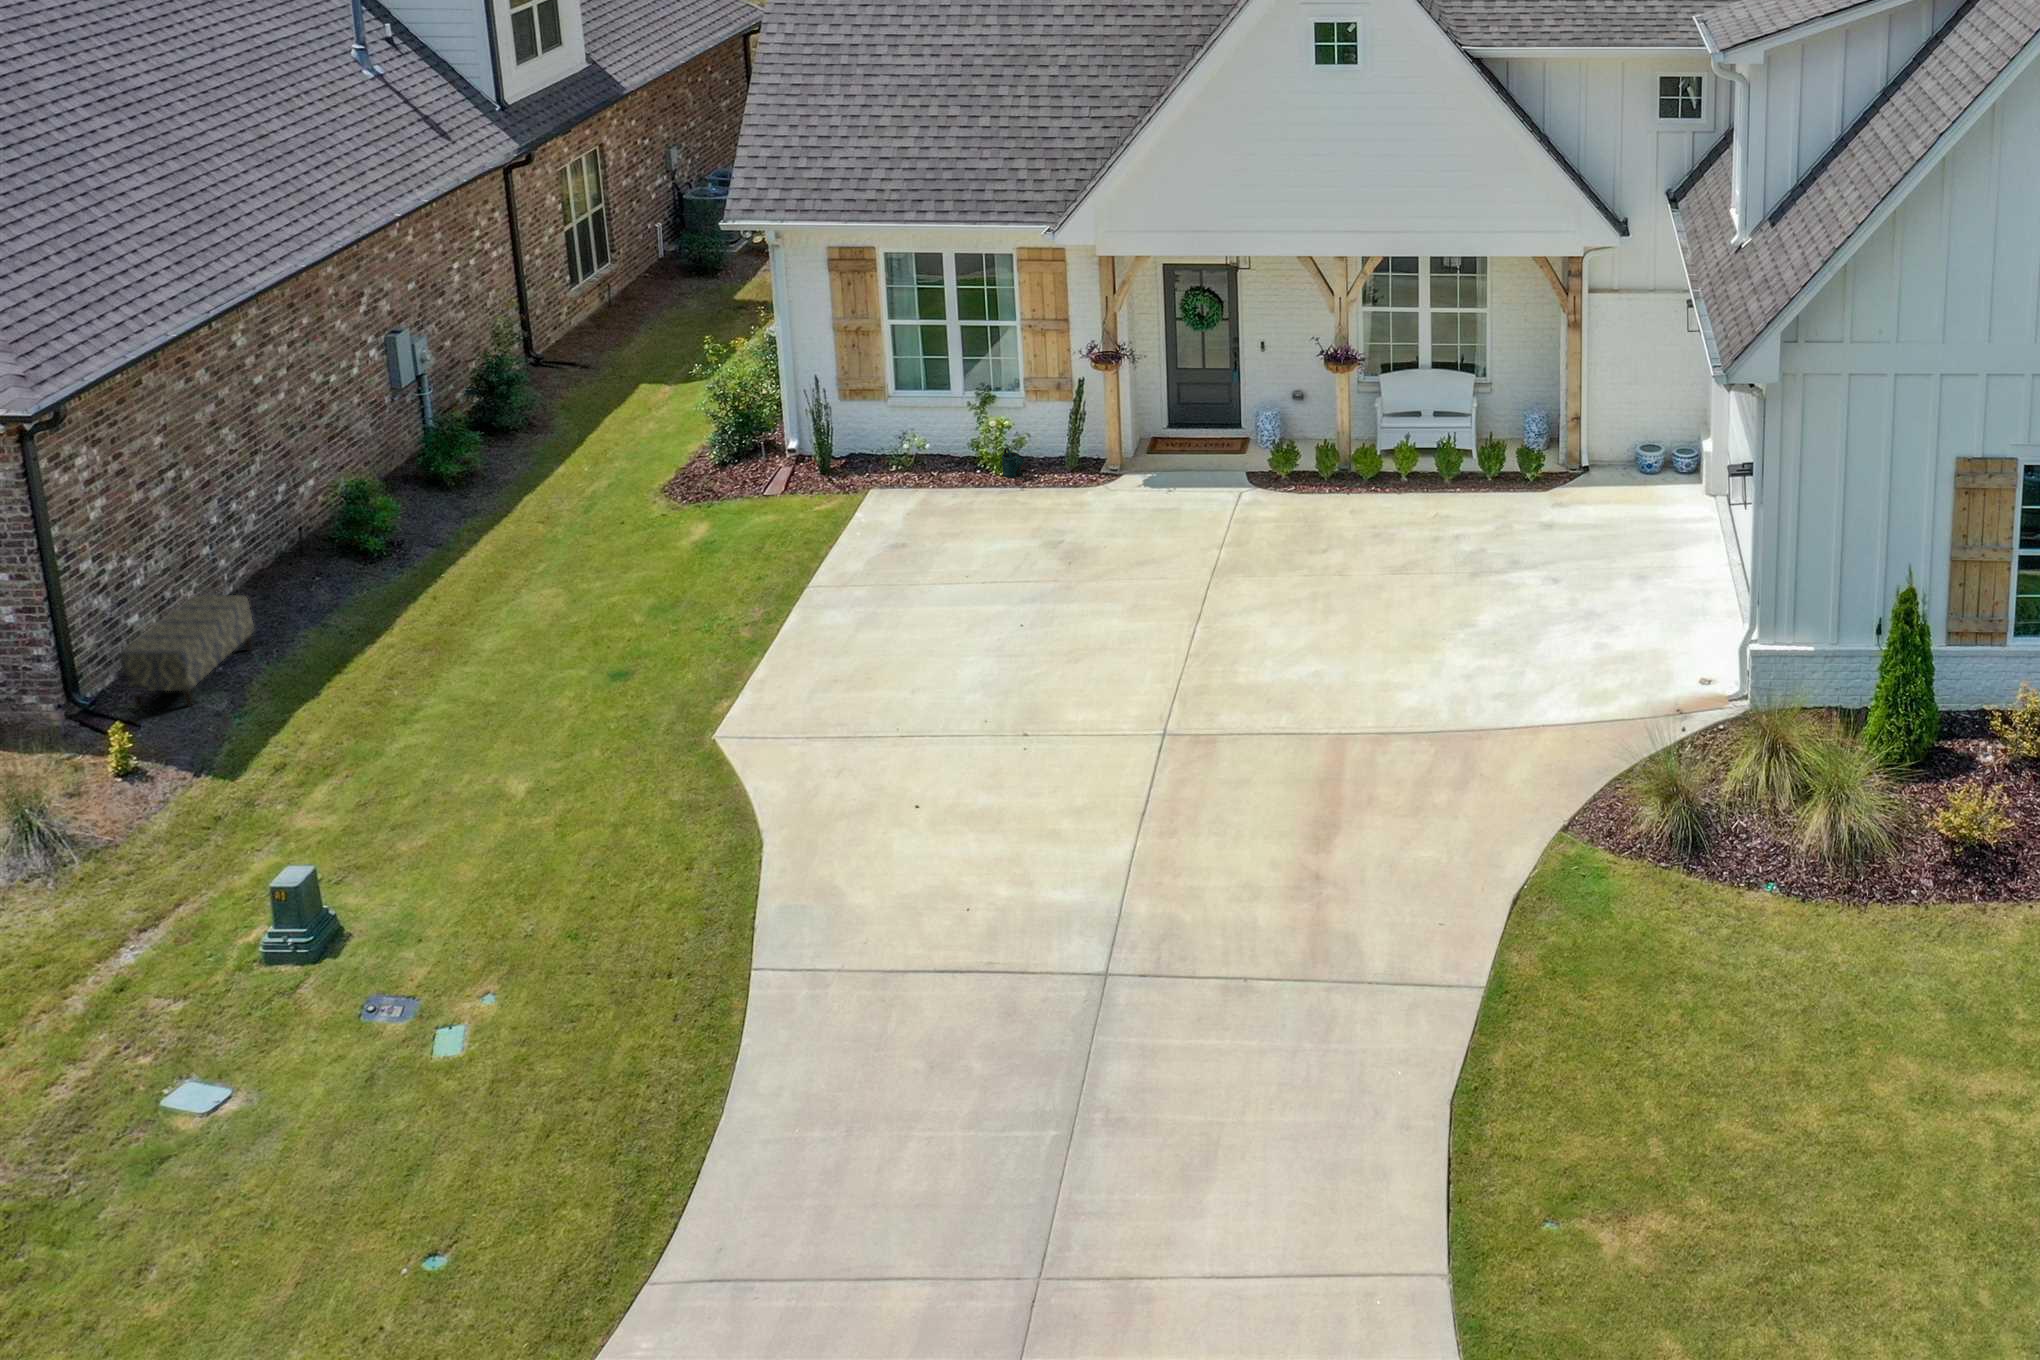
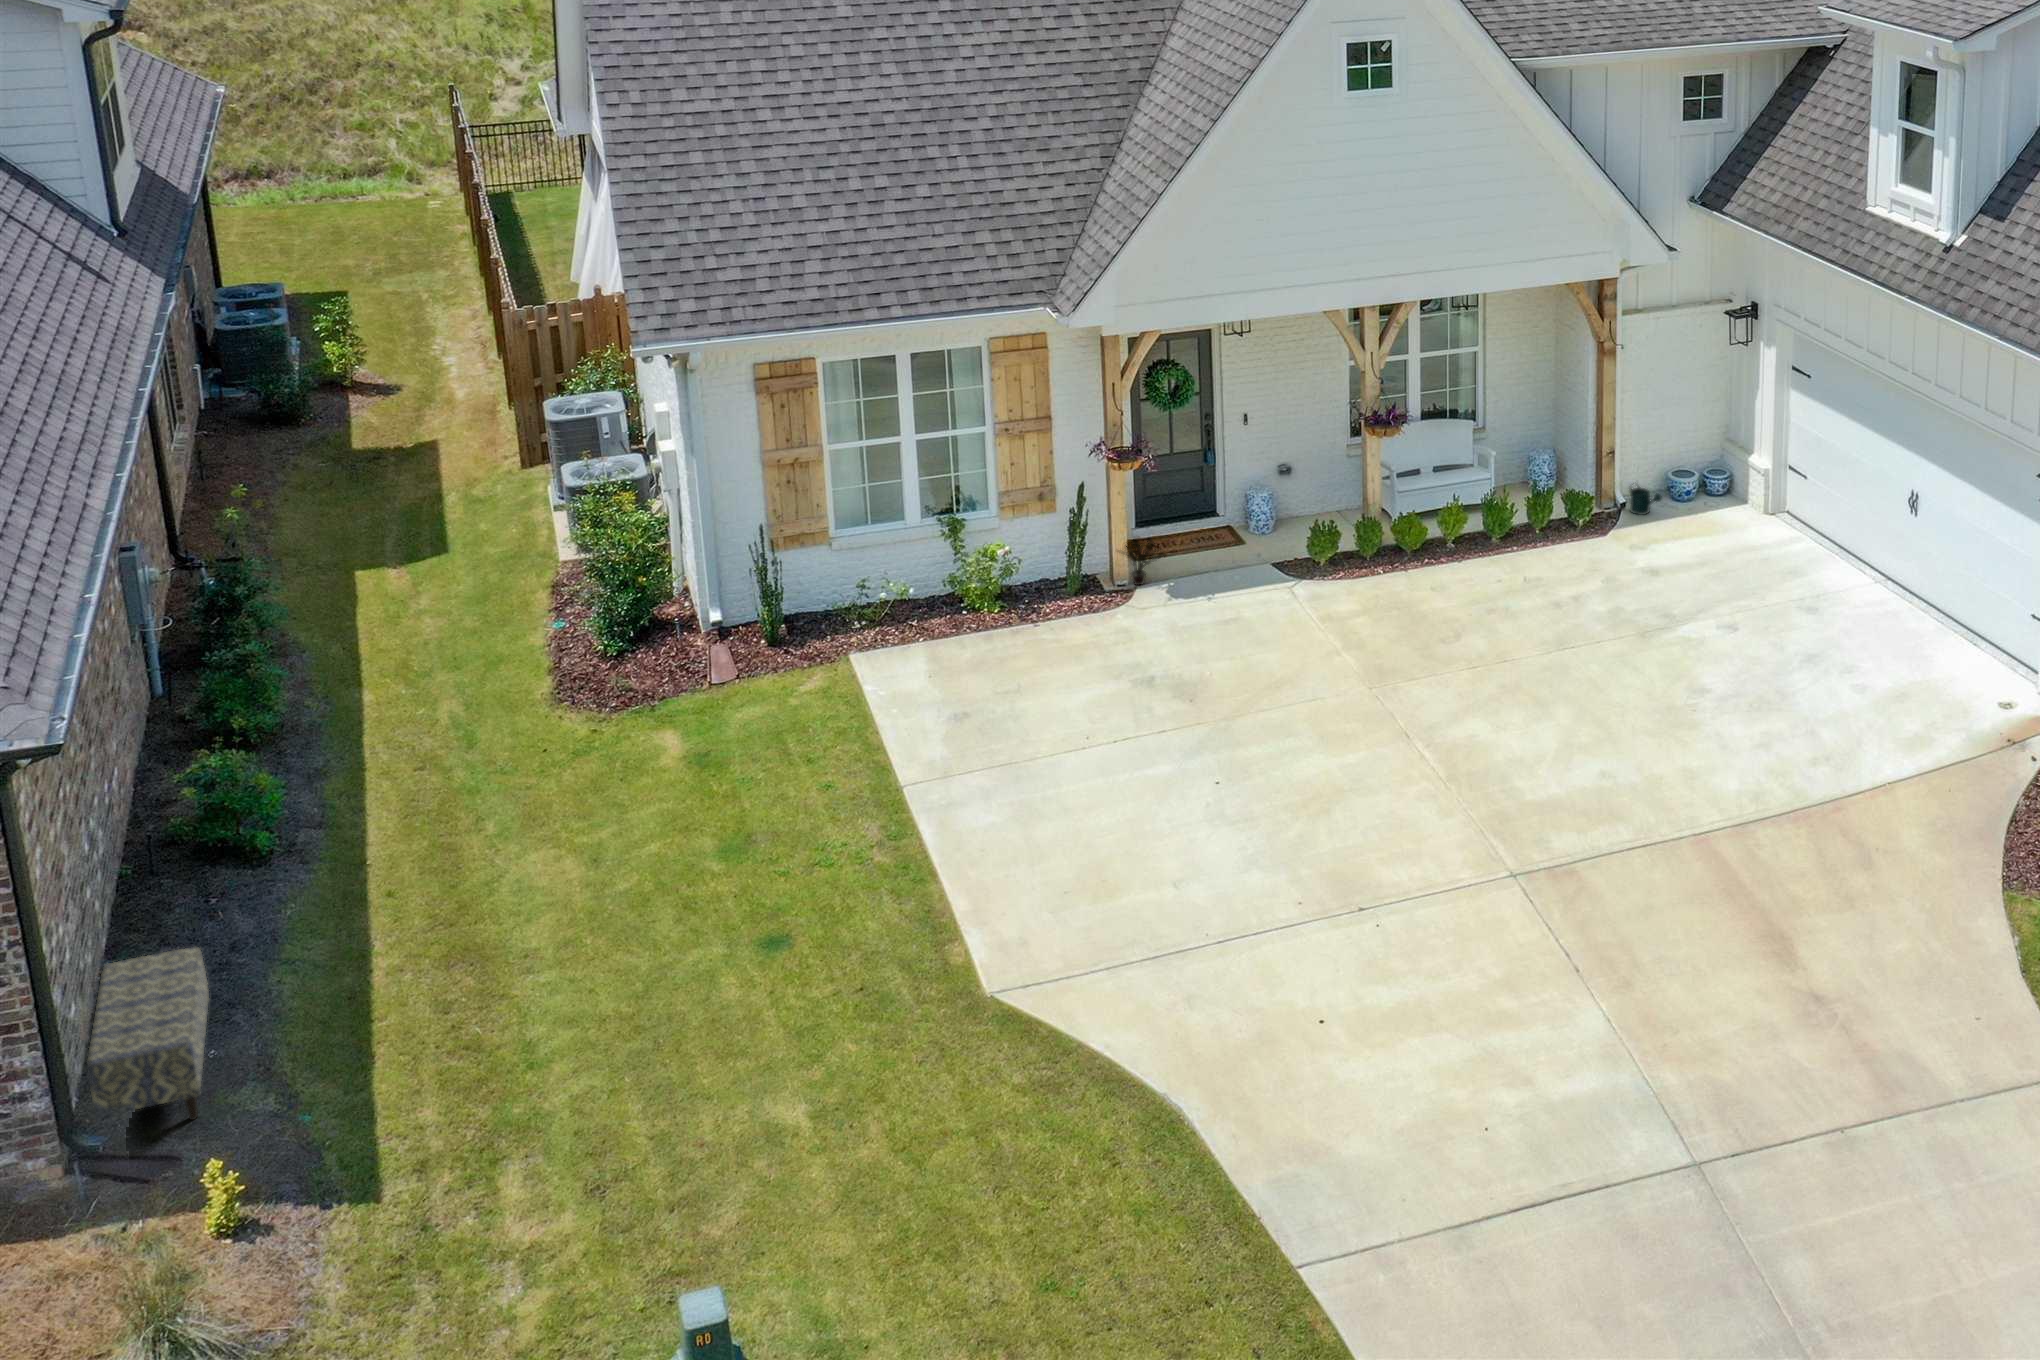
potted plant: none [1106,427,1147,469] -> present [1124,538,1165,585]
watering can: present [1002,448,1023,478] -> present [1630,486,1661,515]

